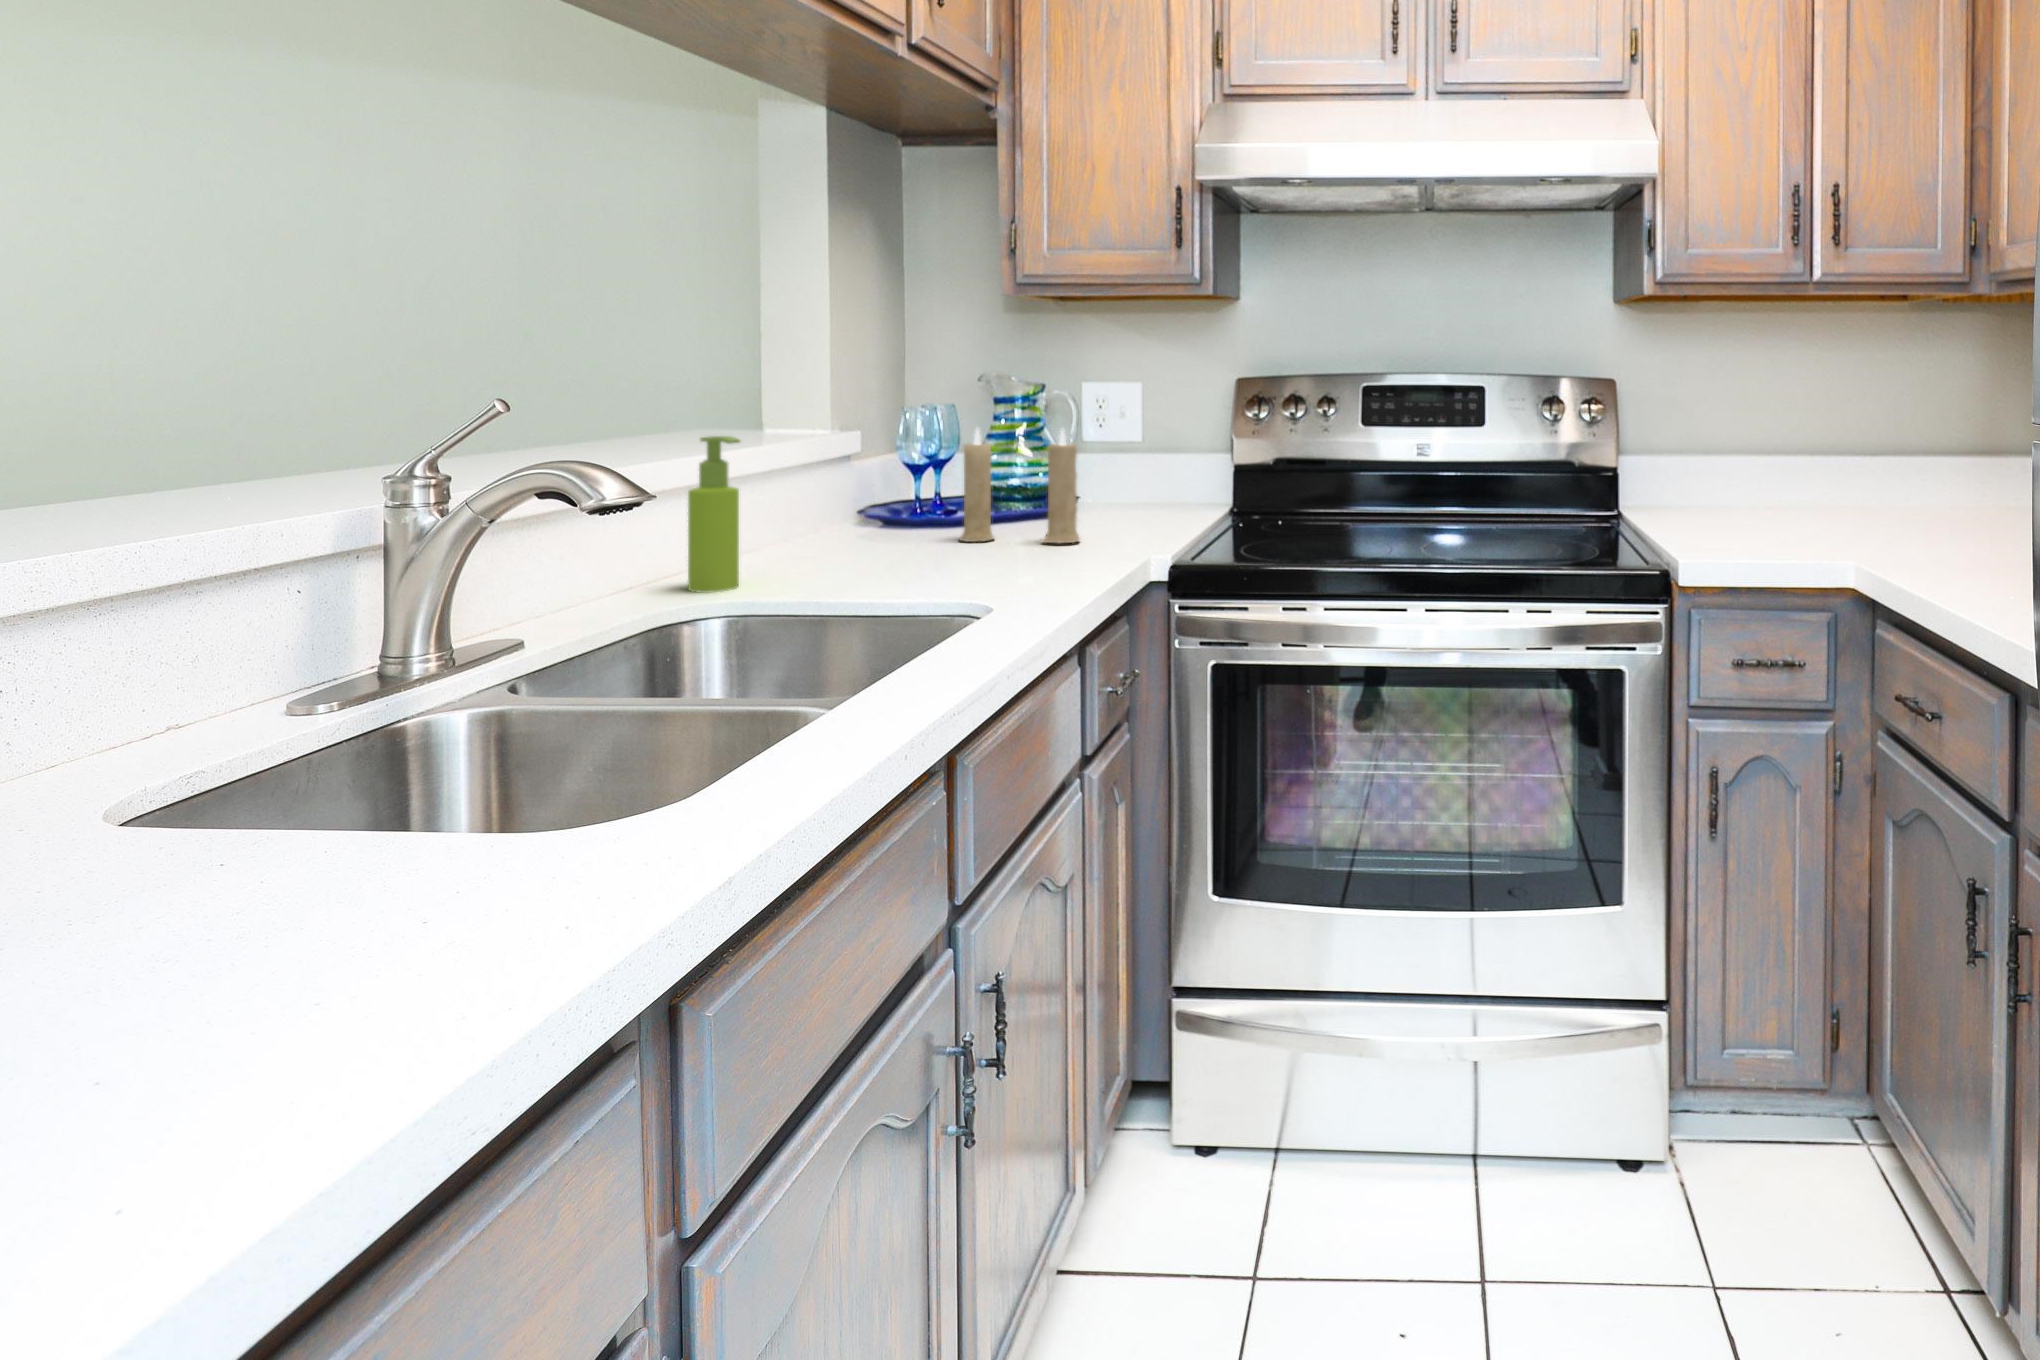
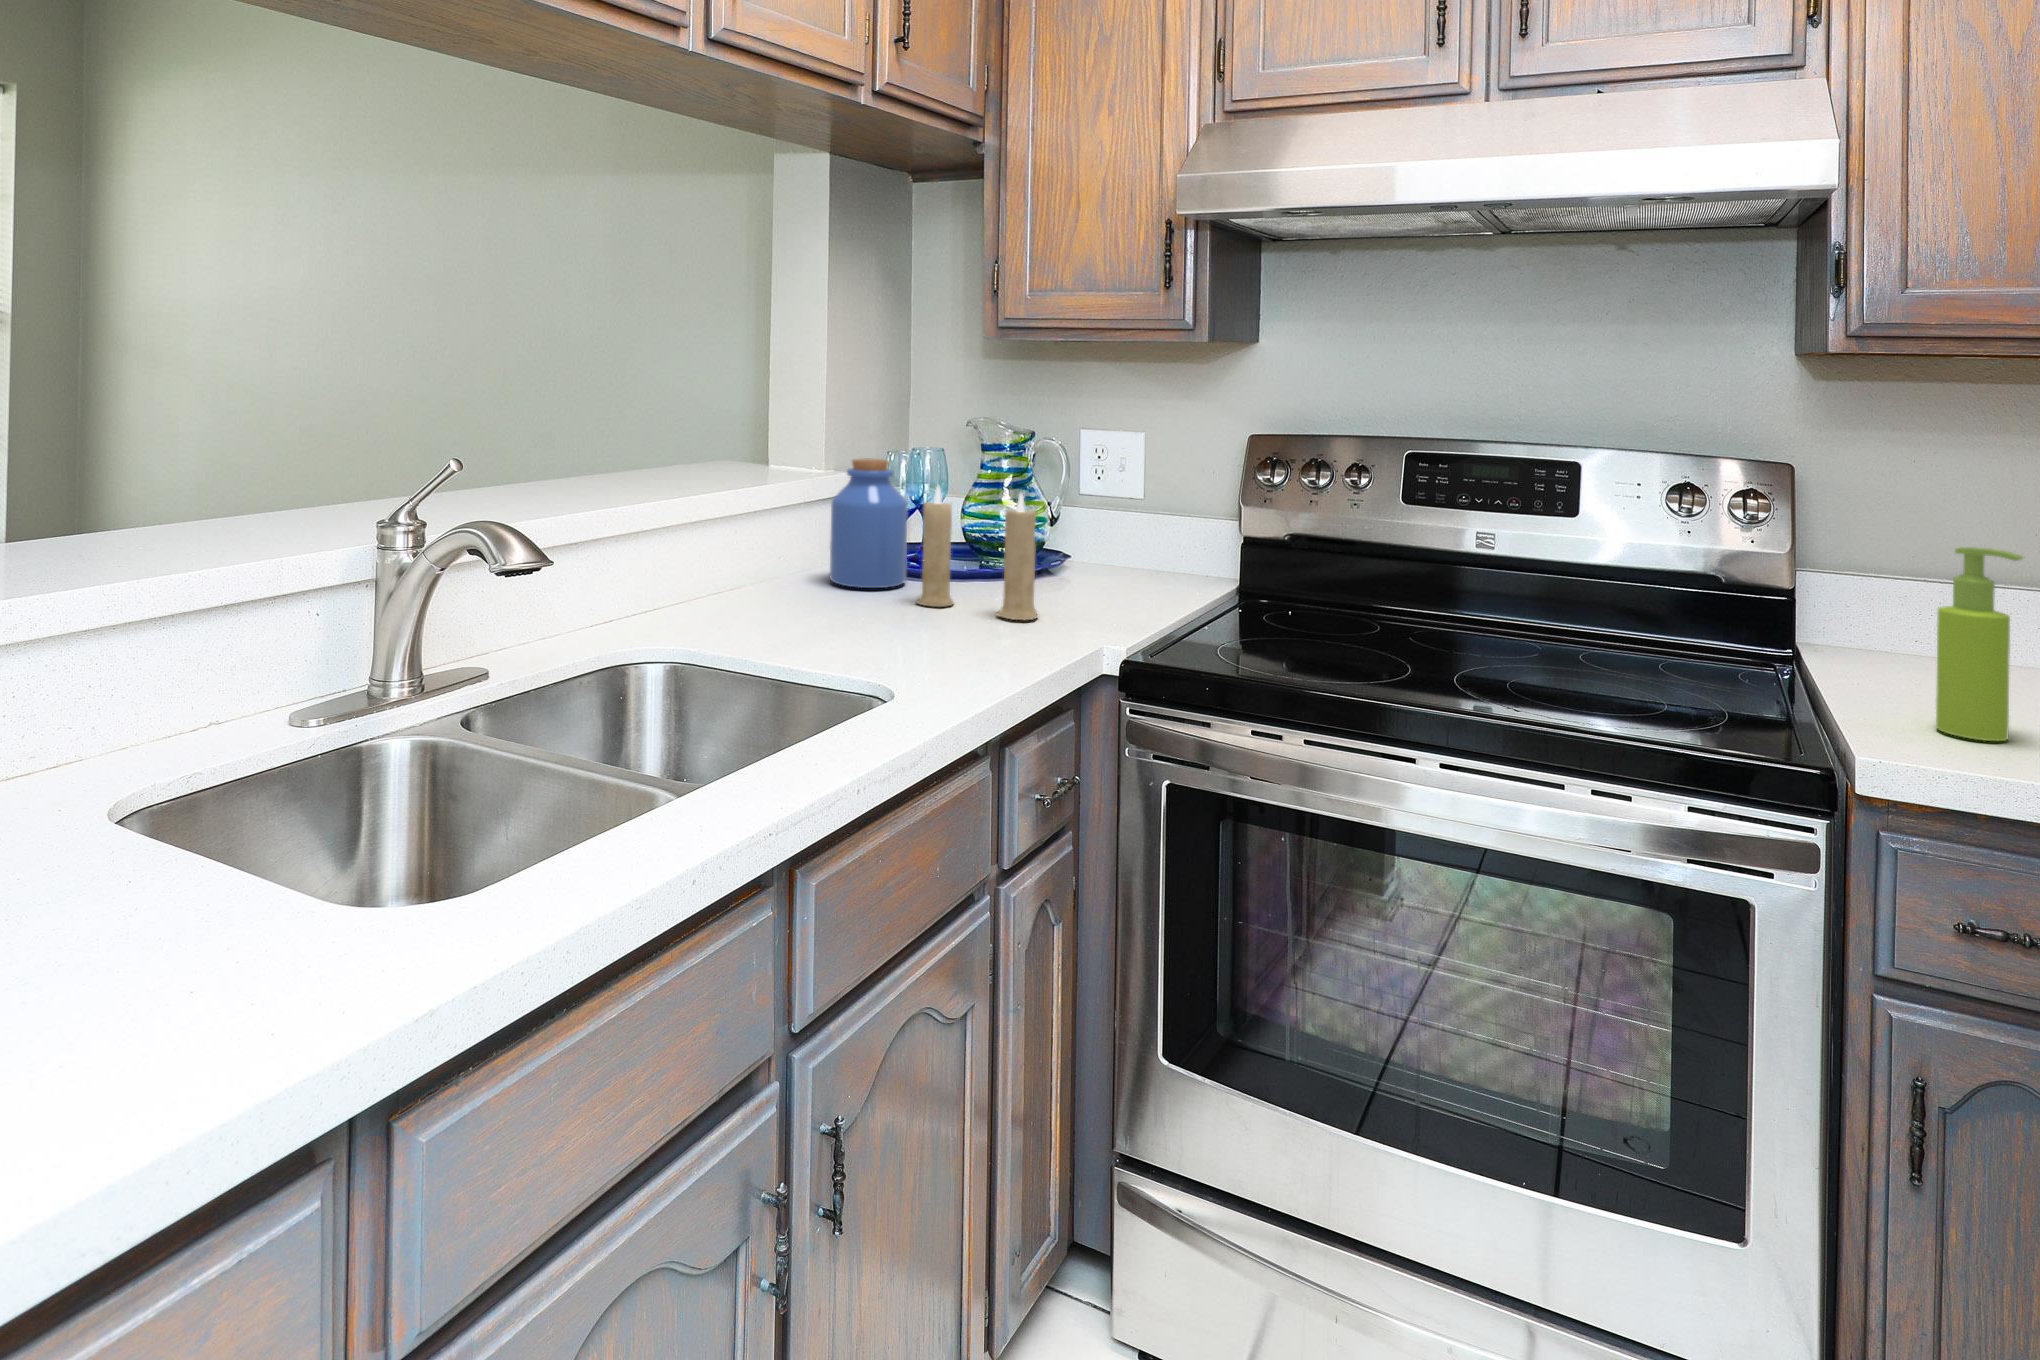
jar: none [856,410,936,535] -> present [830,458,908,588]
soap dispenser: present [688,436,740,593] -> present [1936,547,2025,741]

